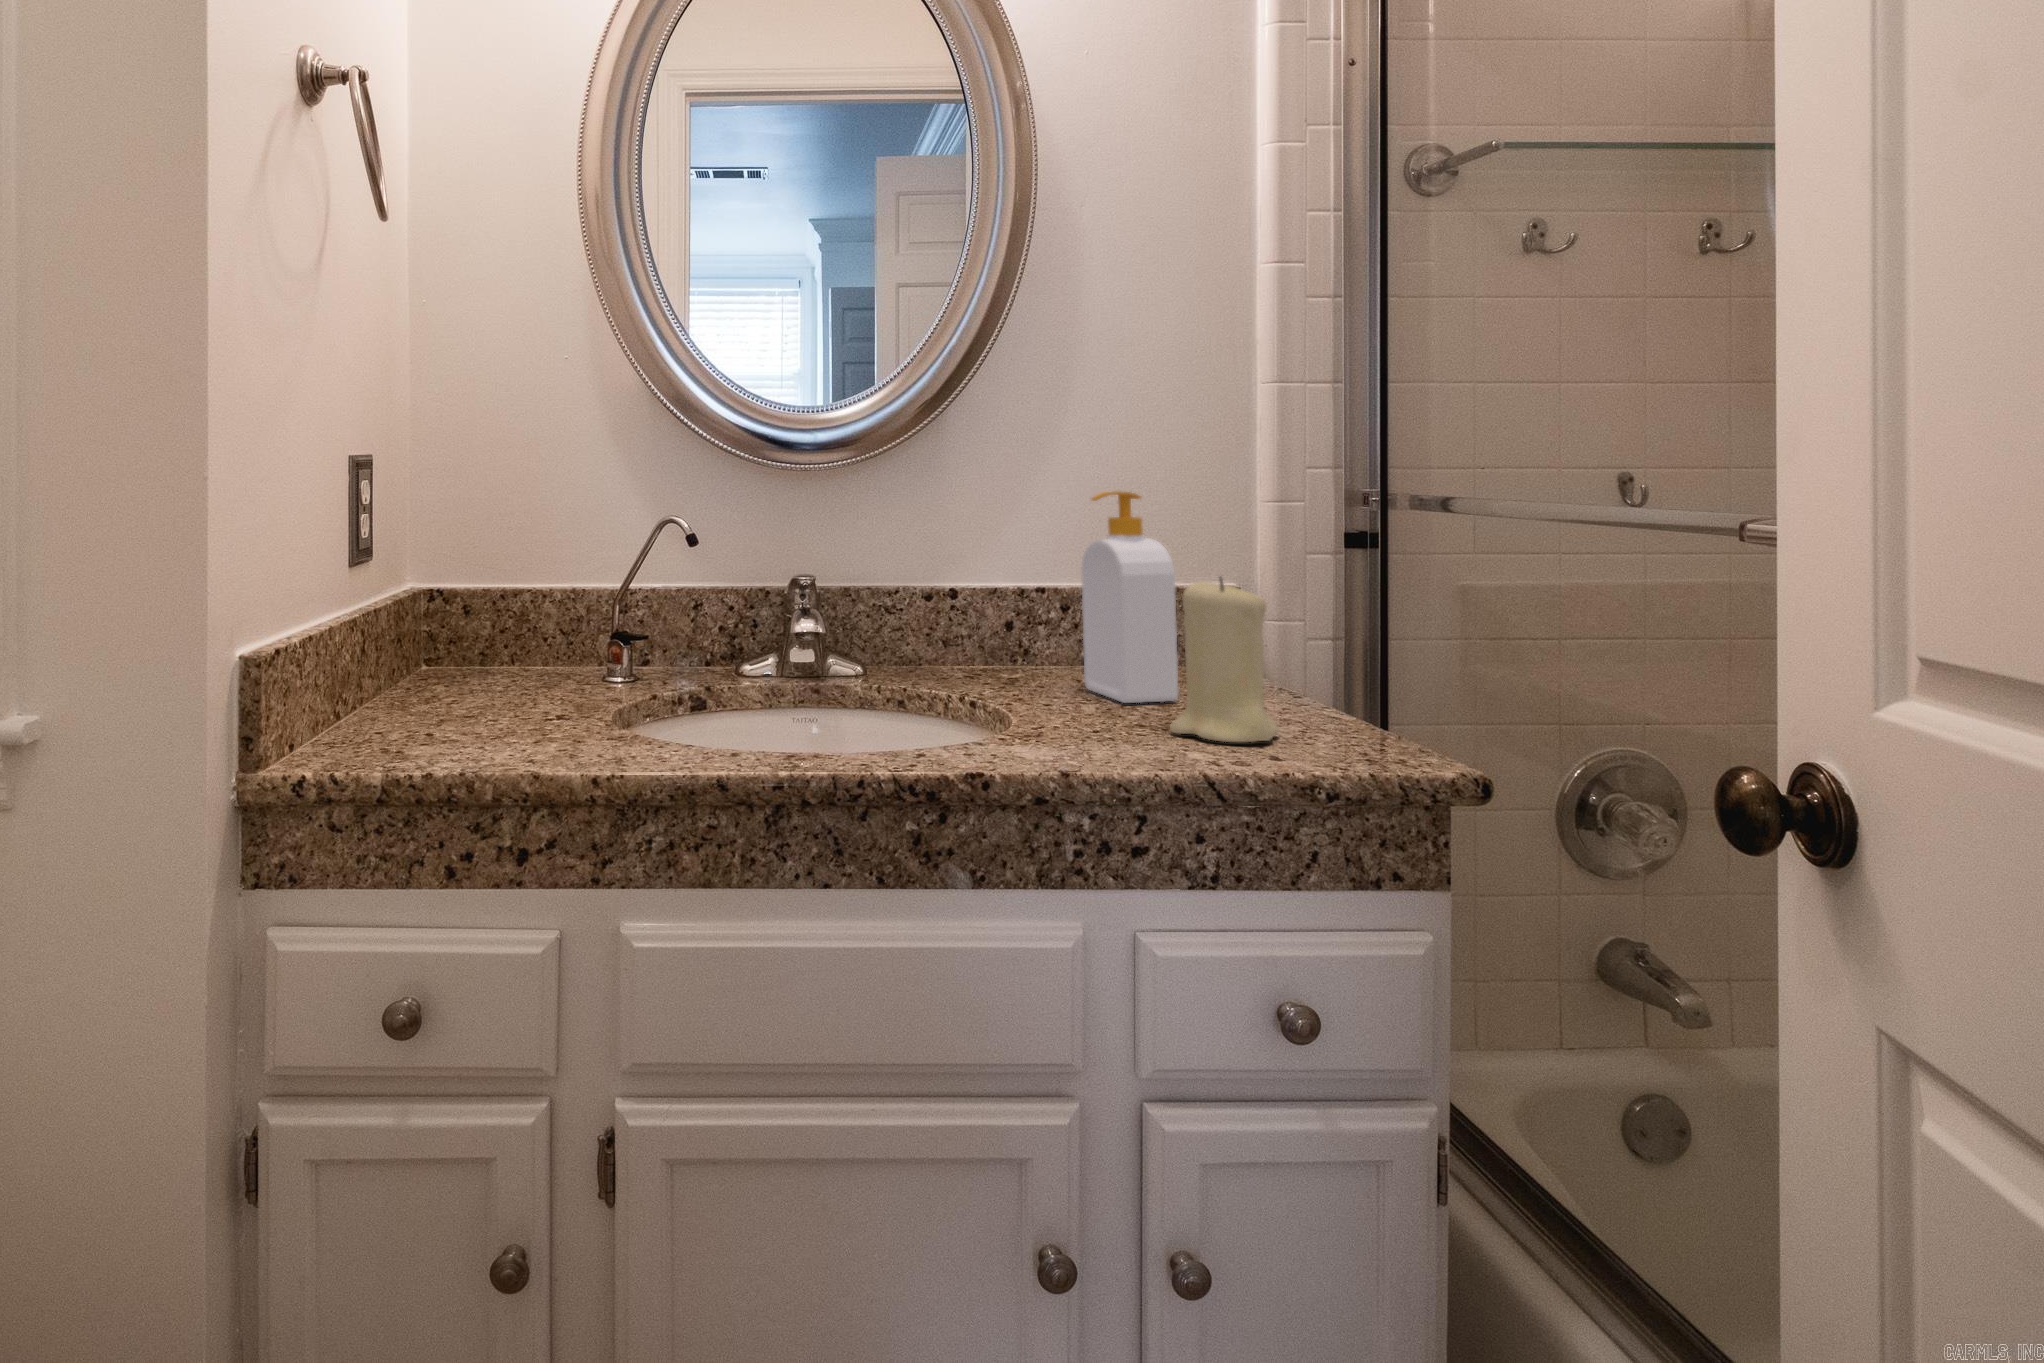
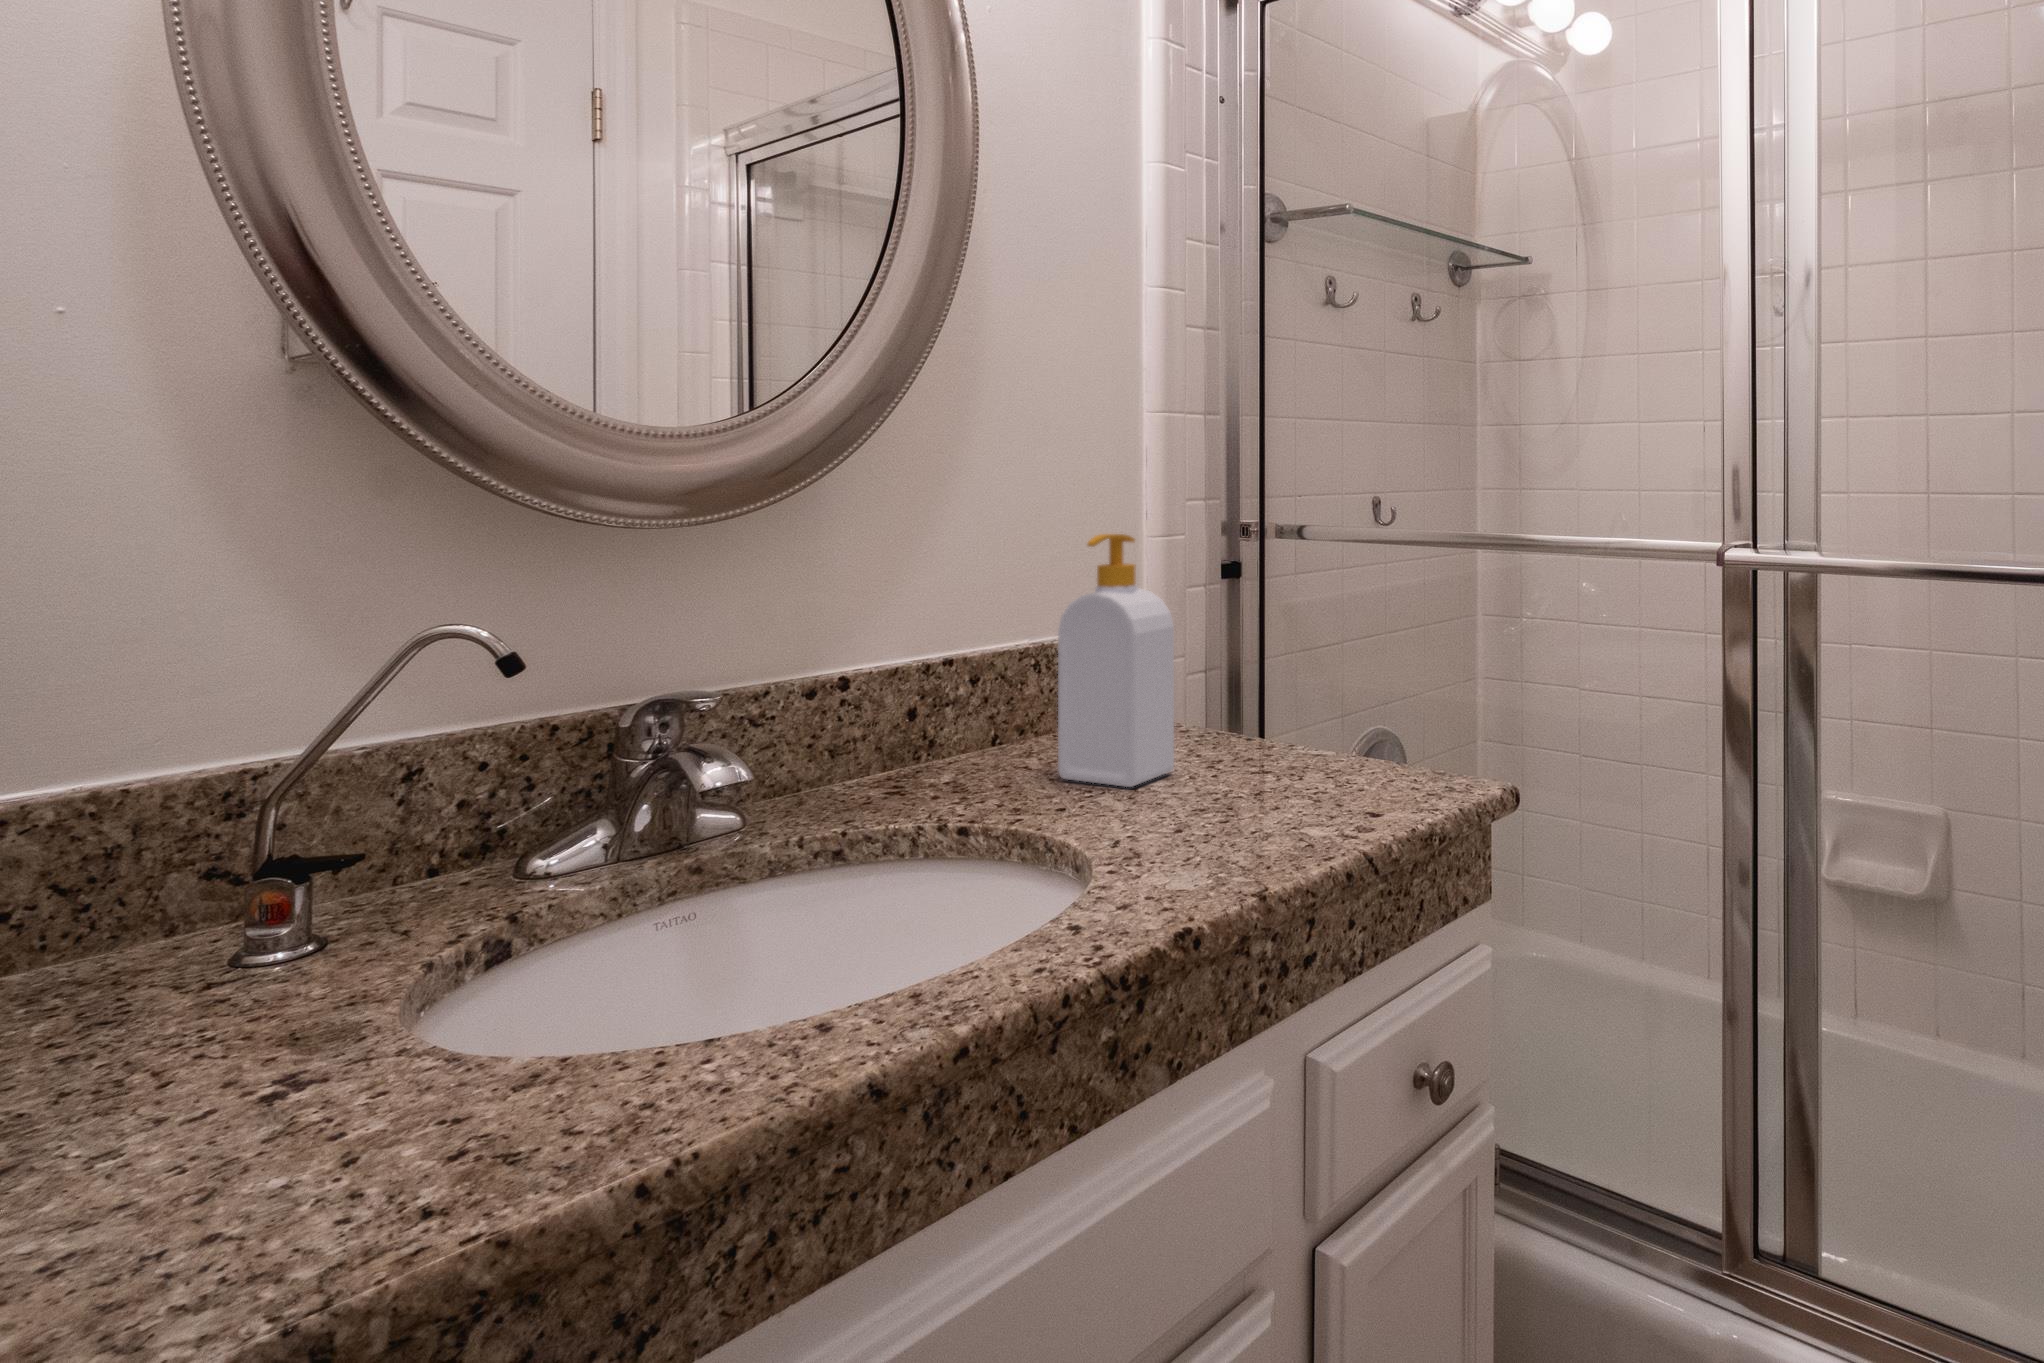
candle: present [1170,577,1280,742] -> none [1231,626,1337,811]

